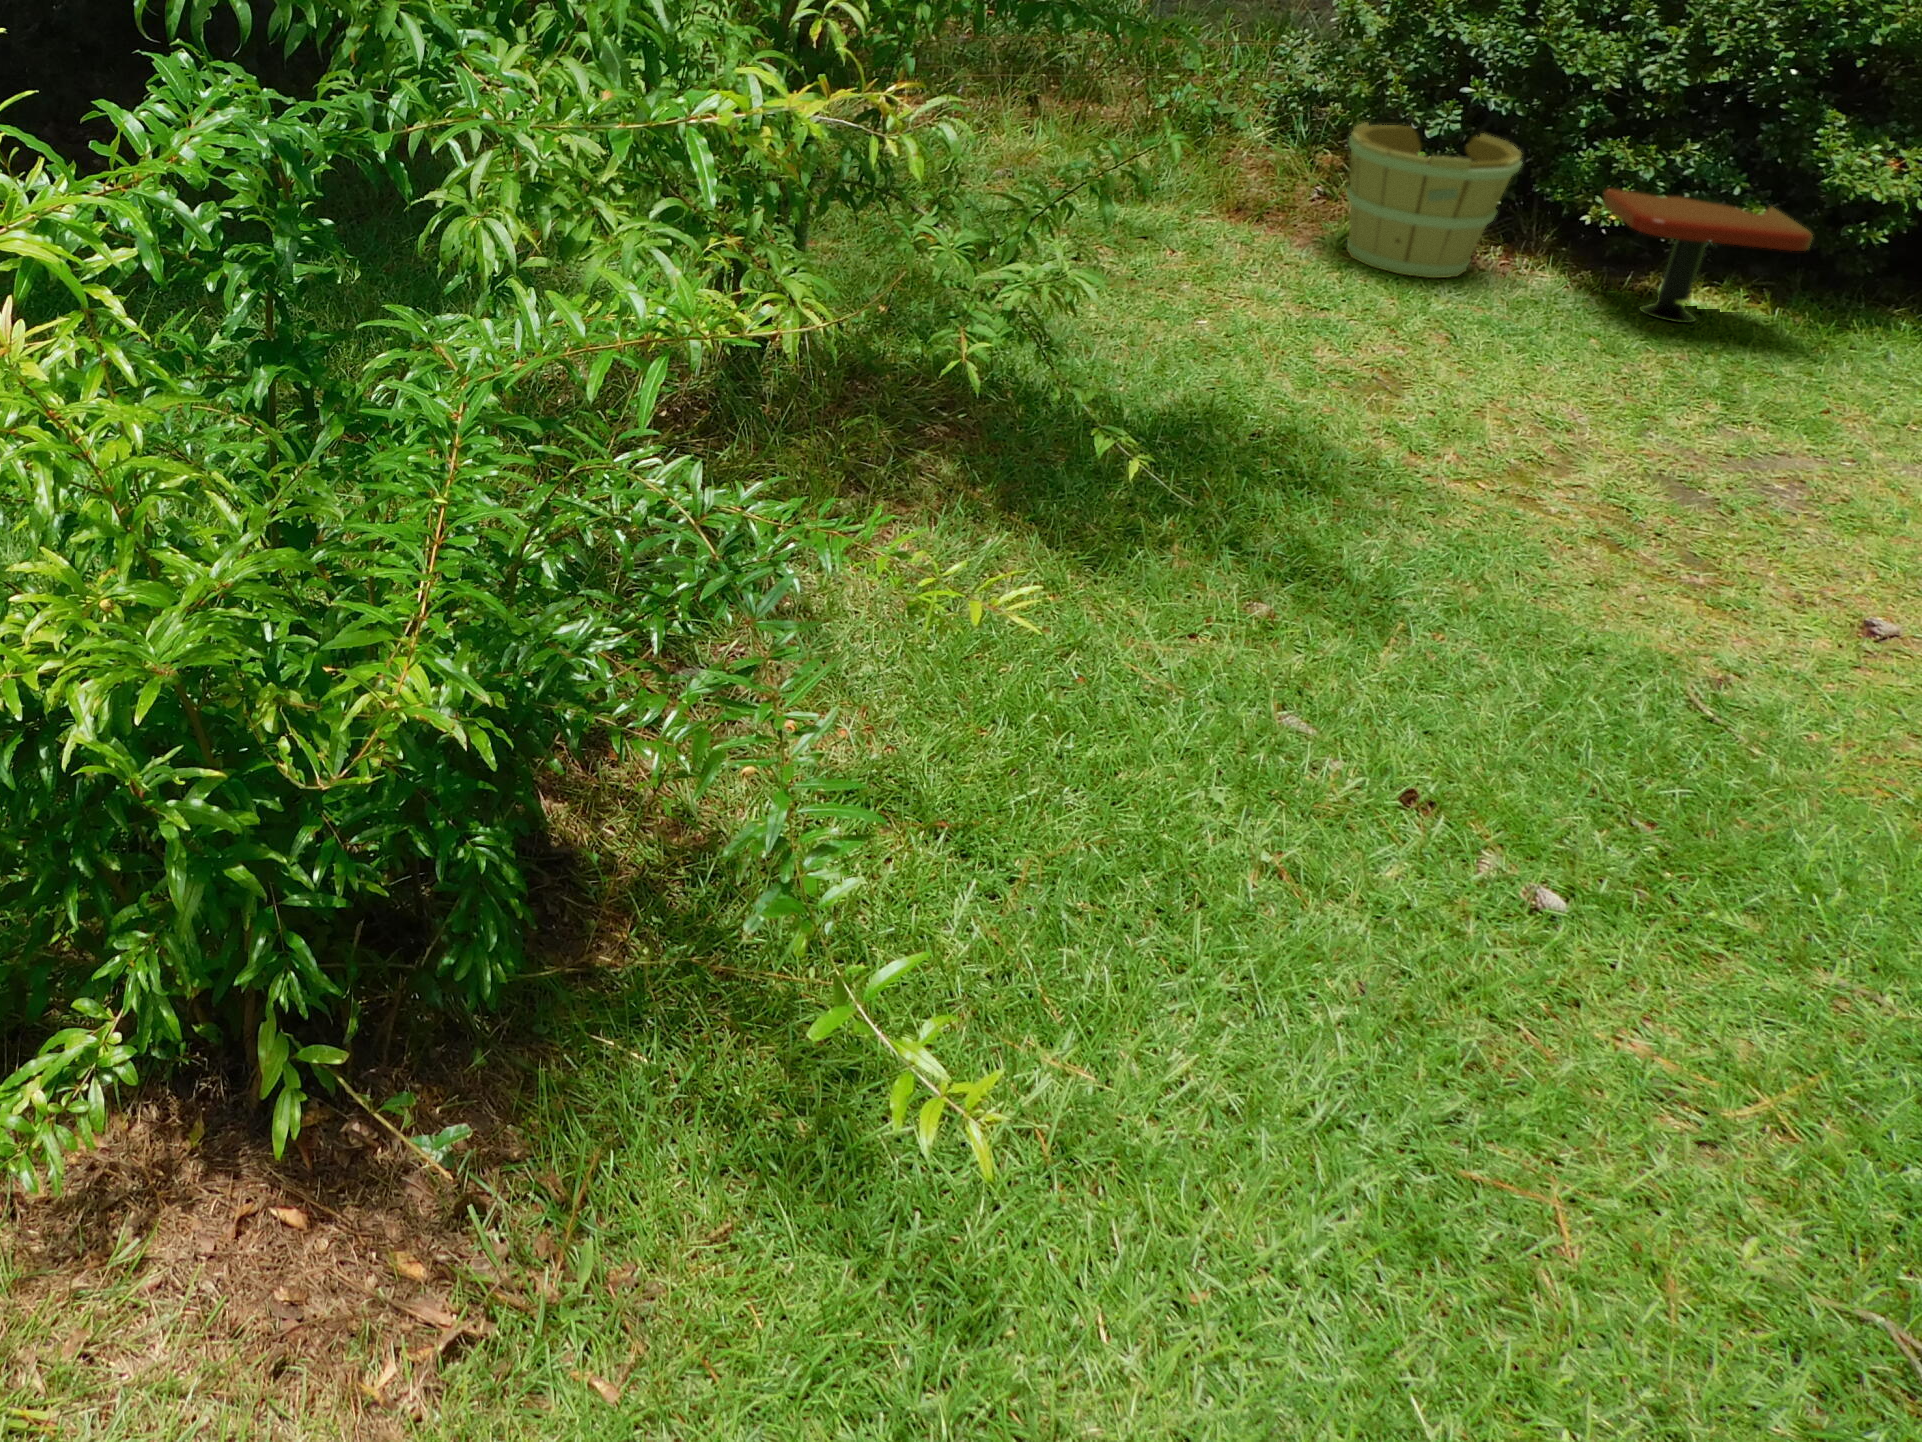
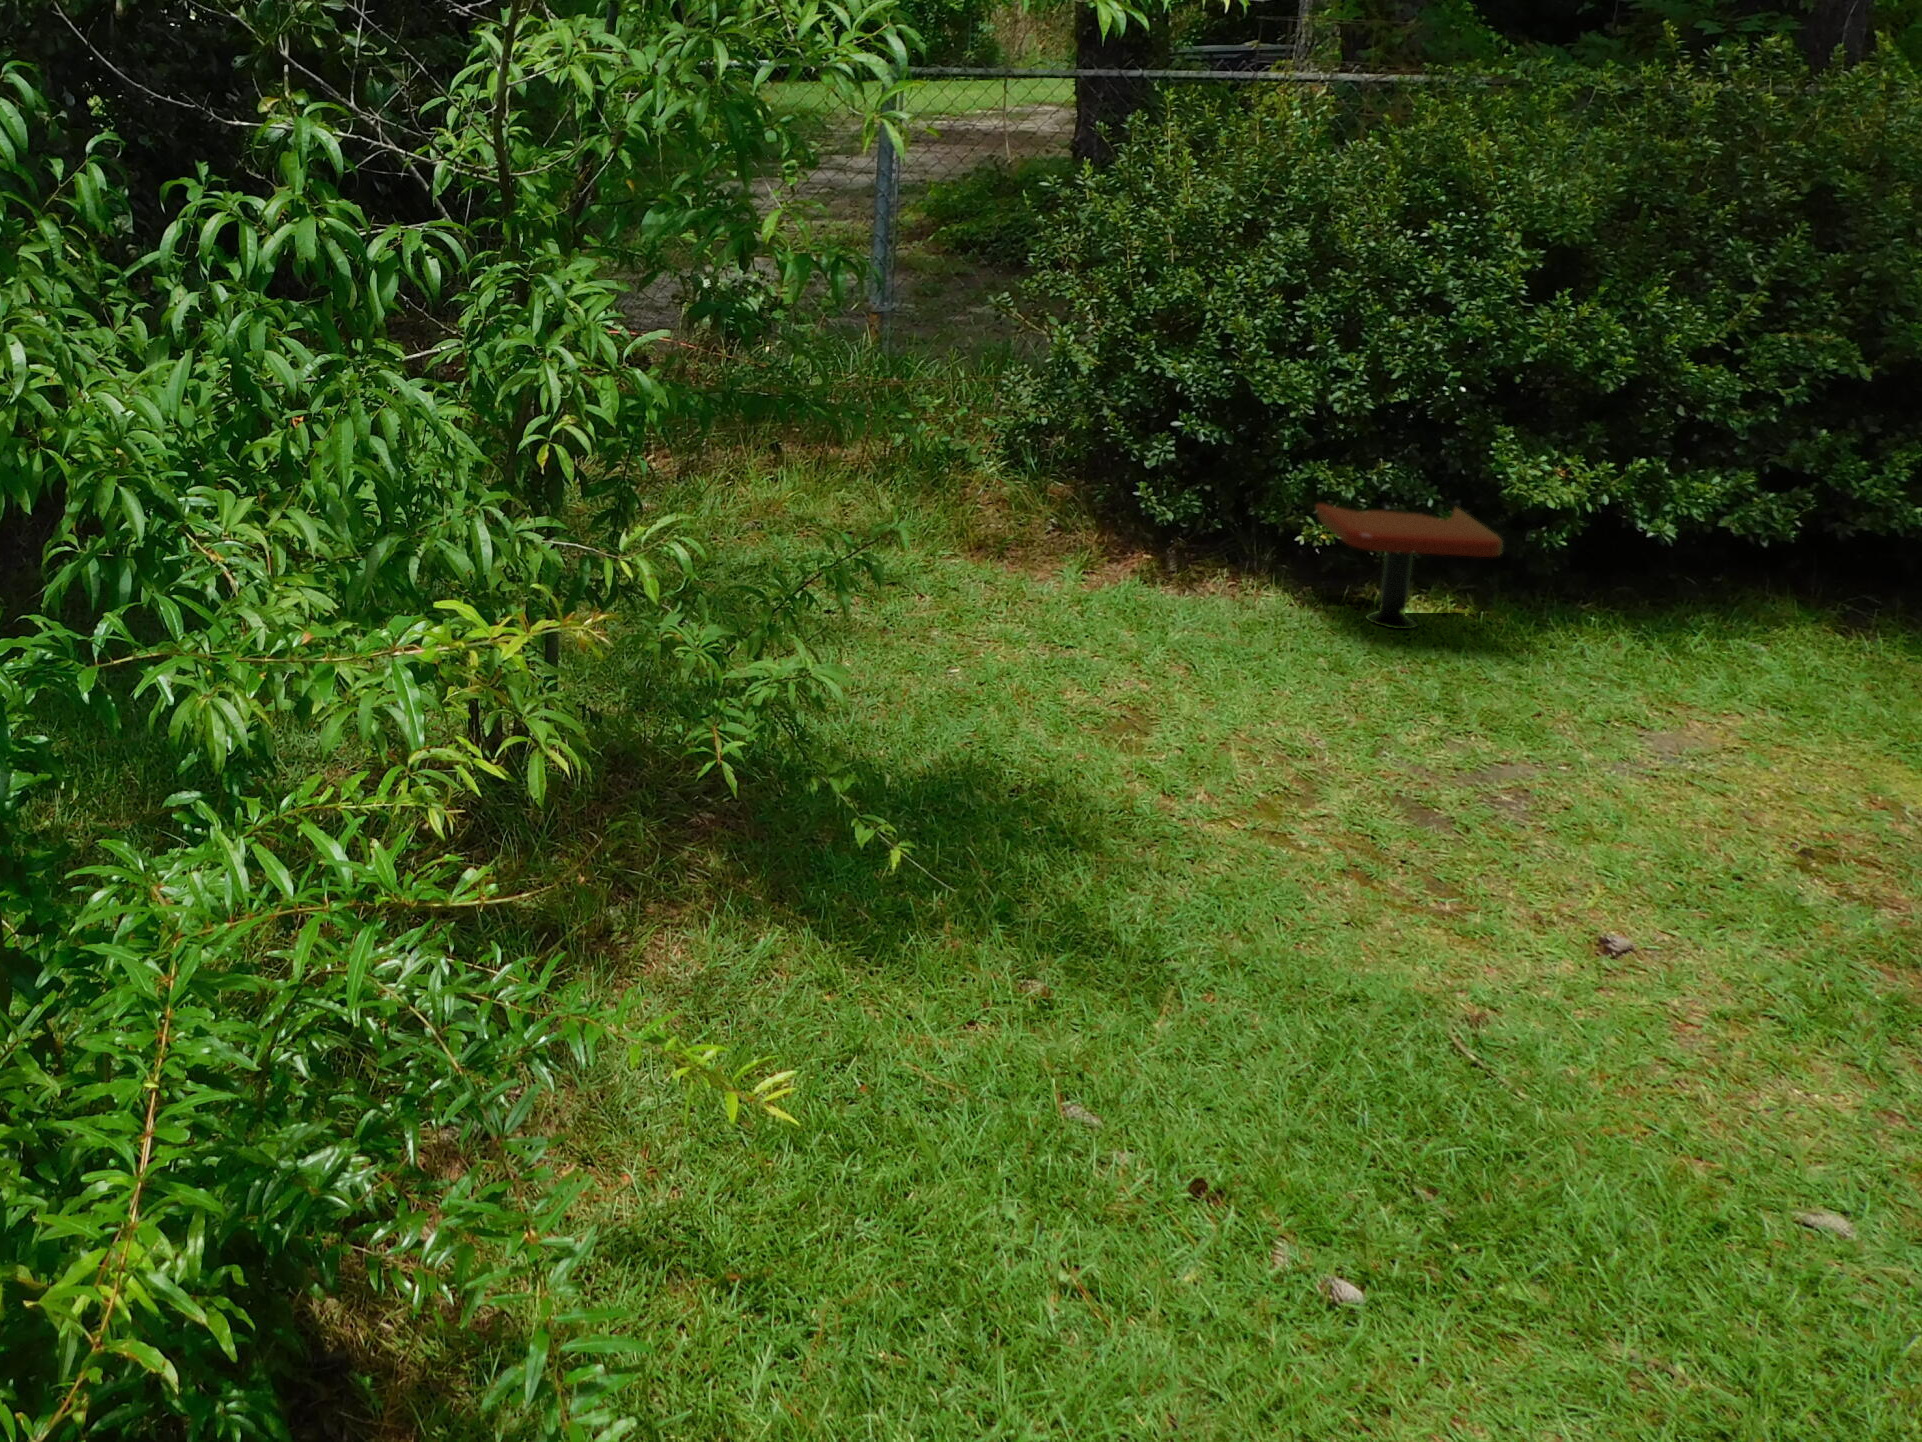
wooden bucket: present [1346,123,1522,278] -> none [1082,449,1241,599]

